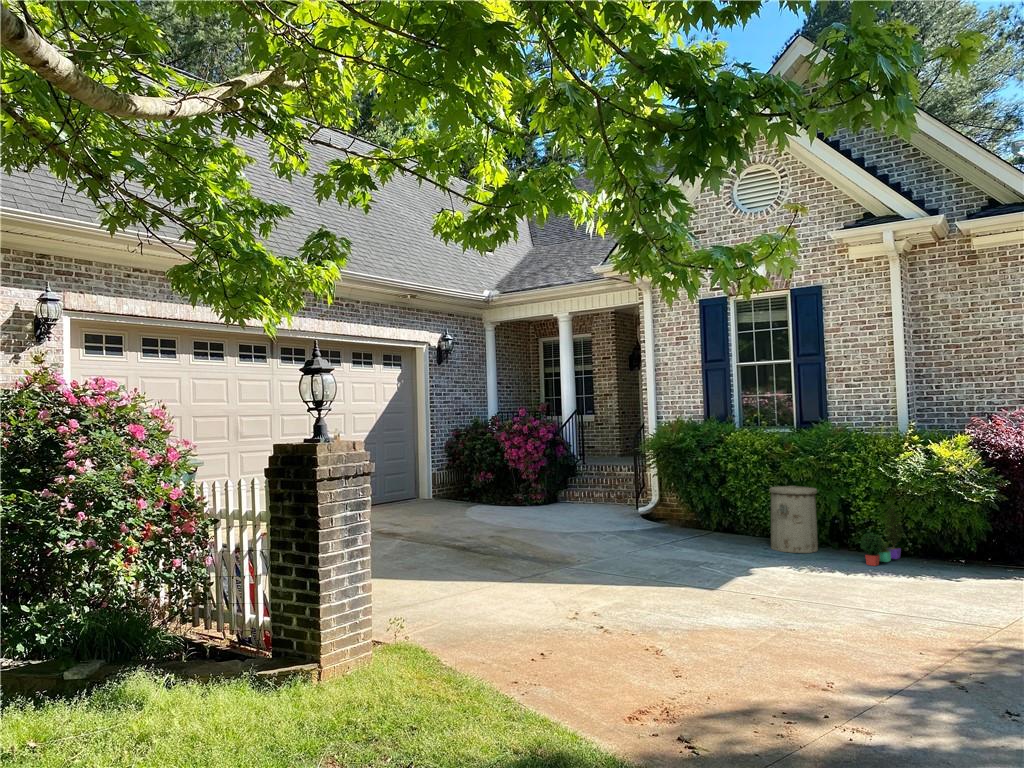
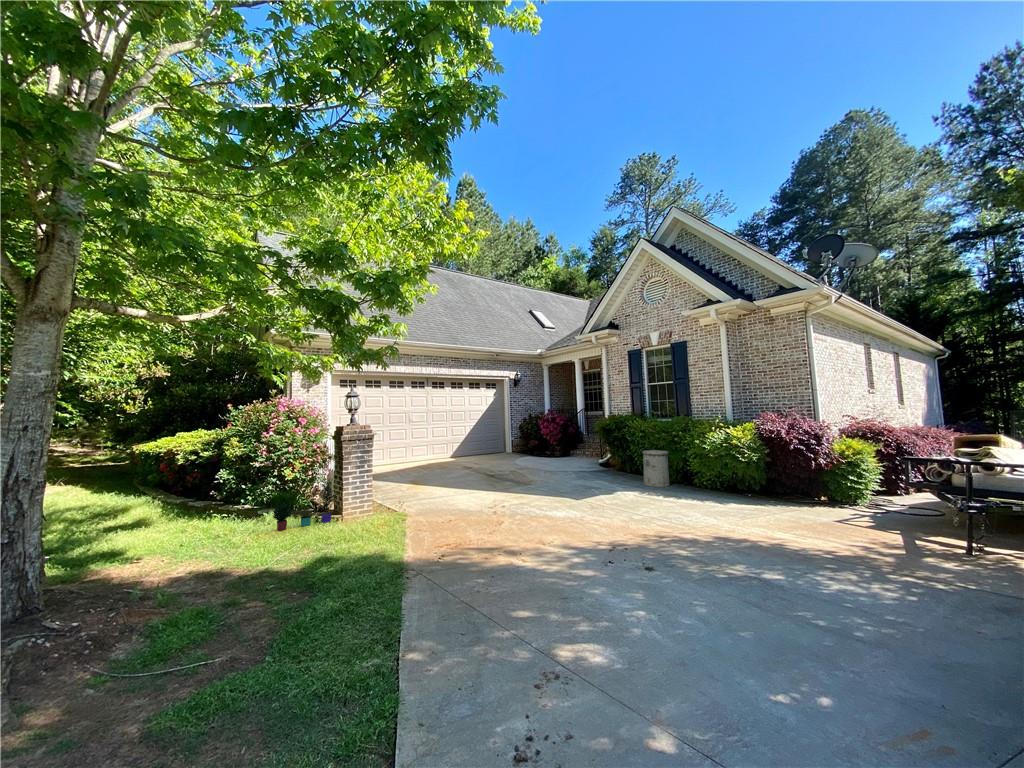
potted plant: present [860,505,903,566] -> present [273,480,335,531]

